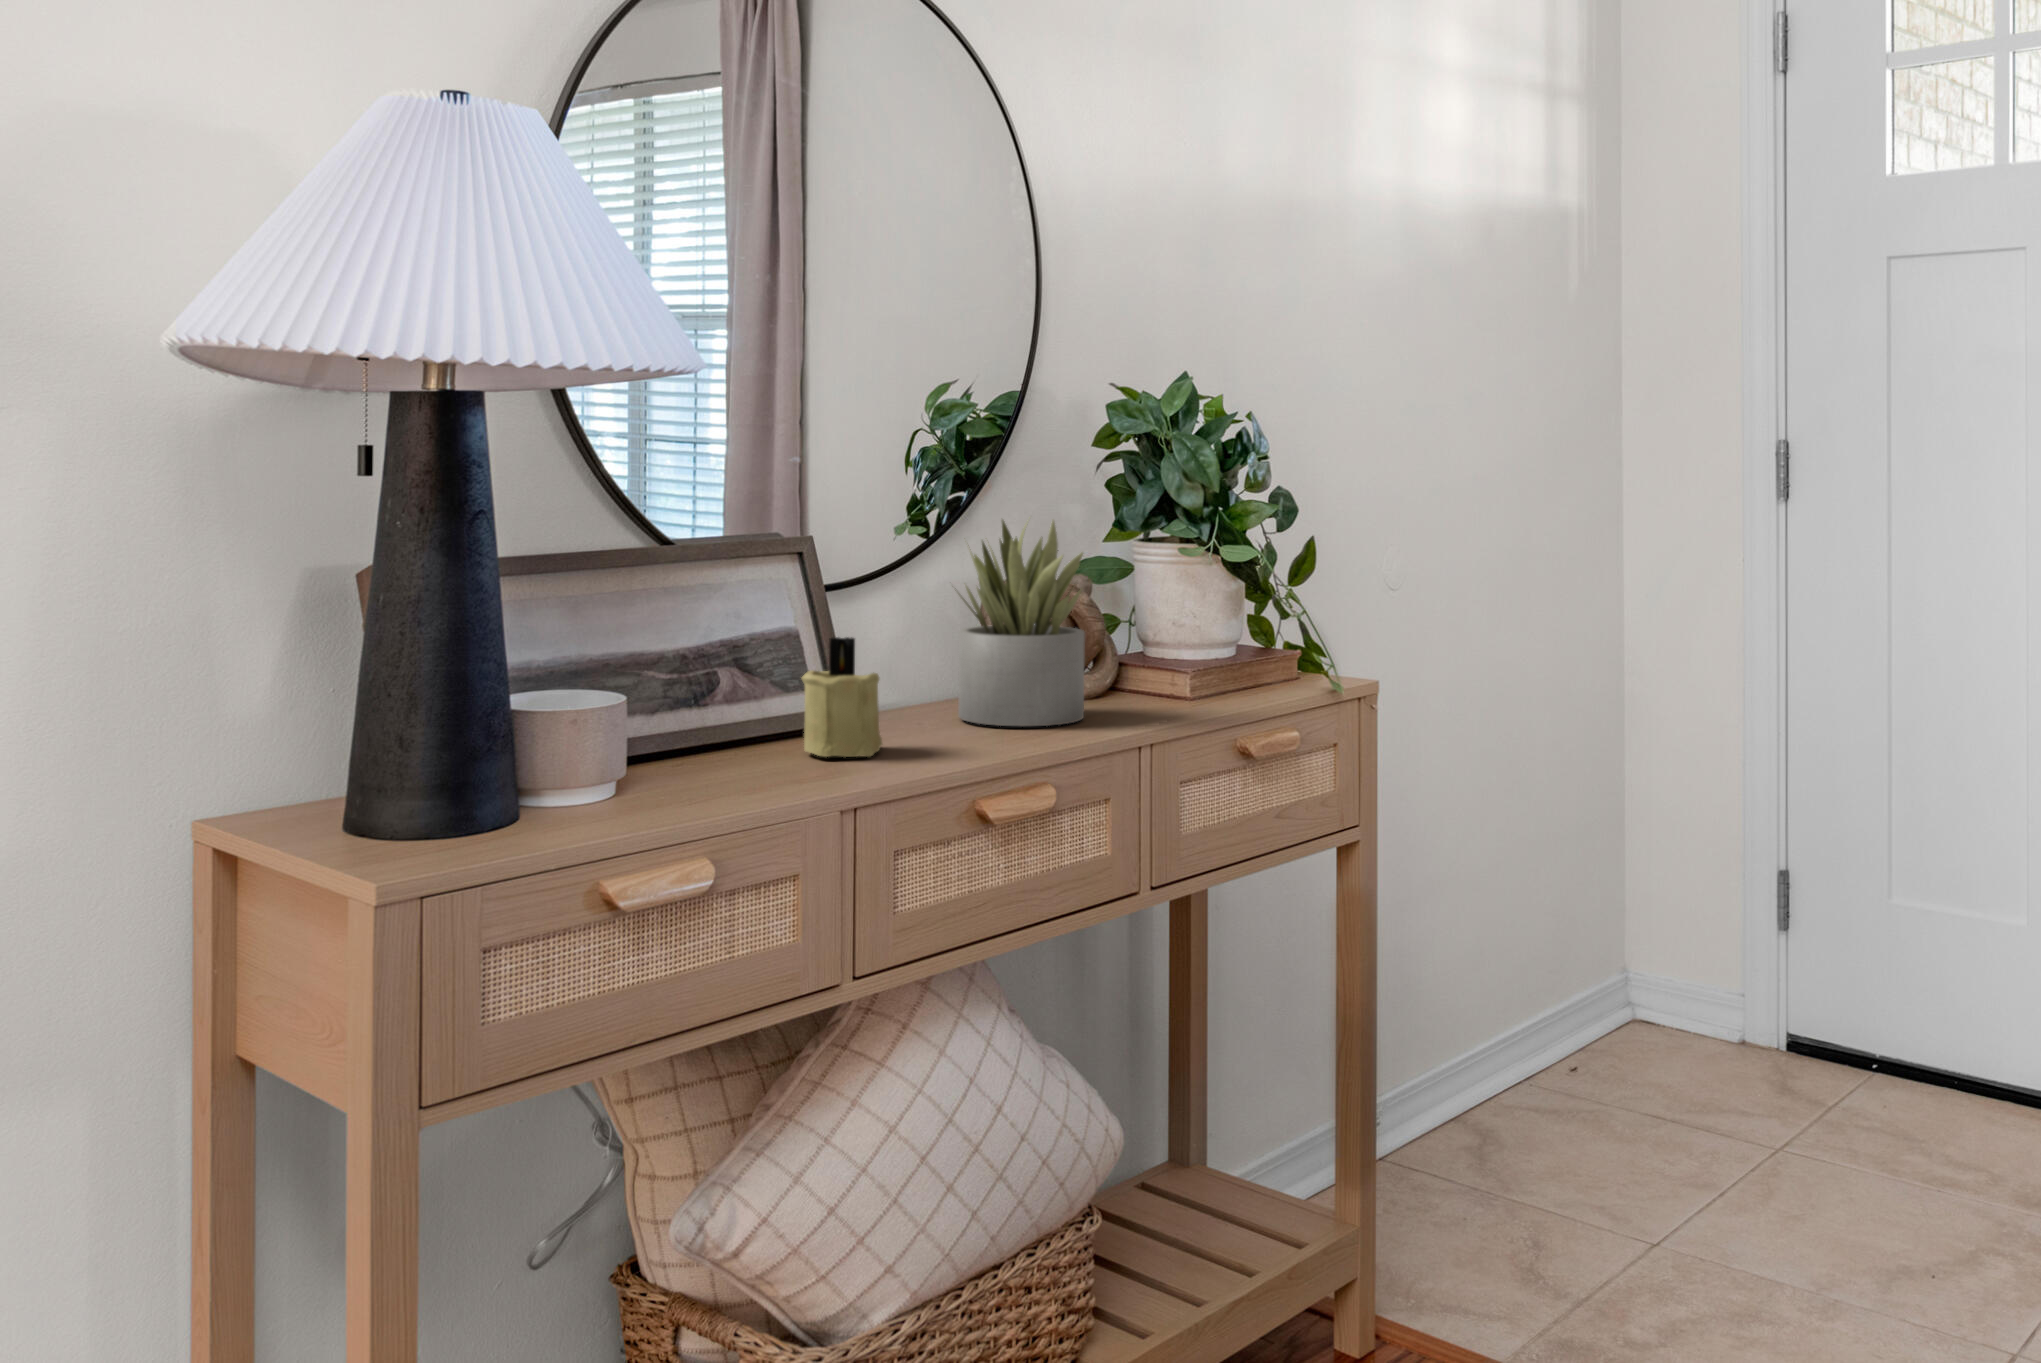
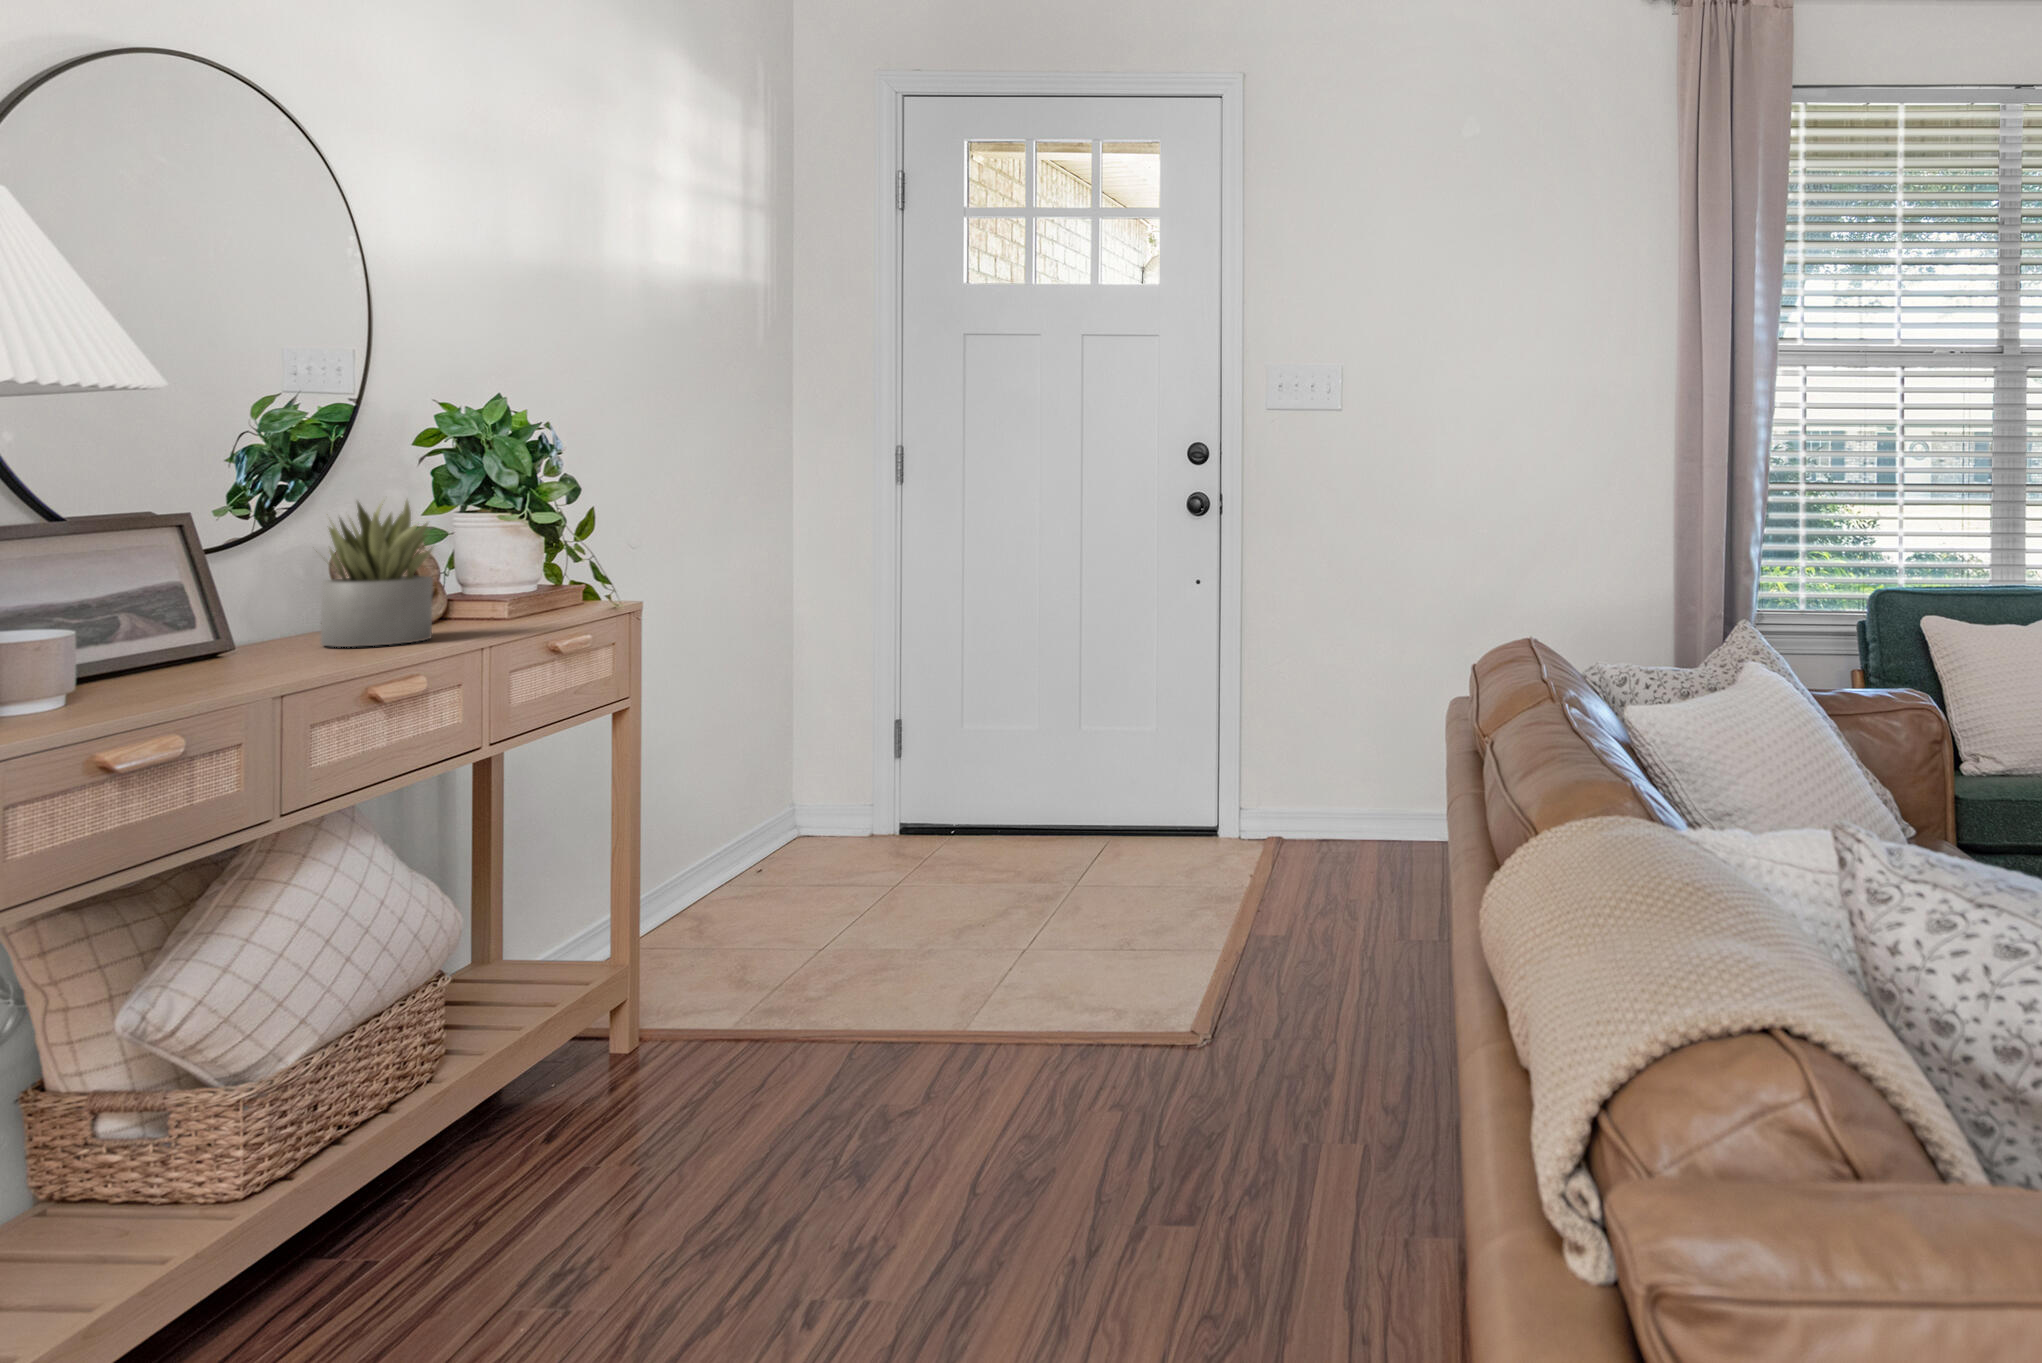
candle: present [802,637,882,757] -> none [204,586,279,672]

